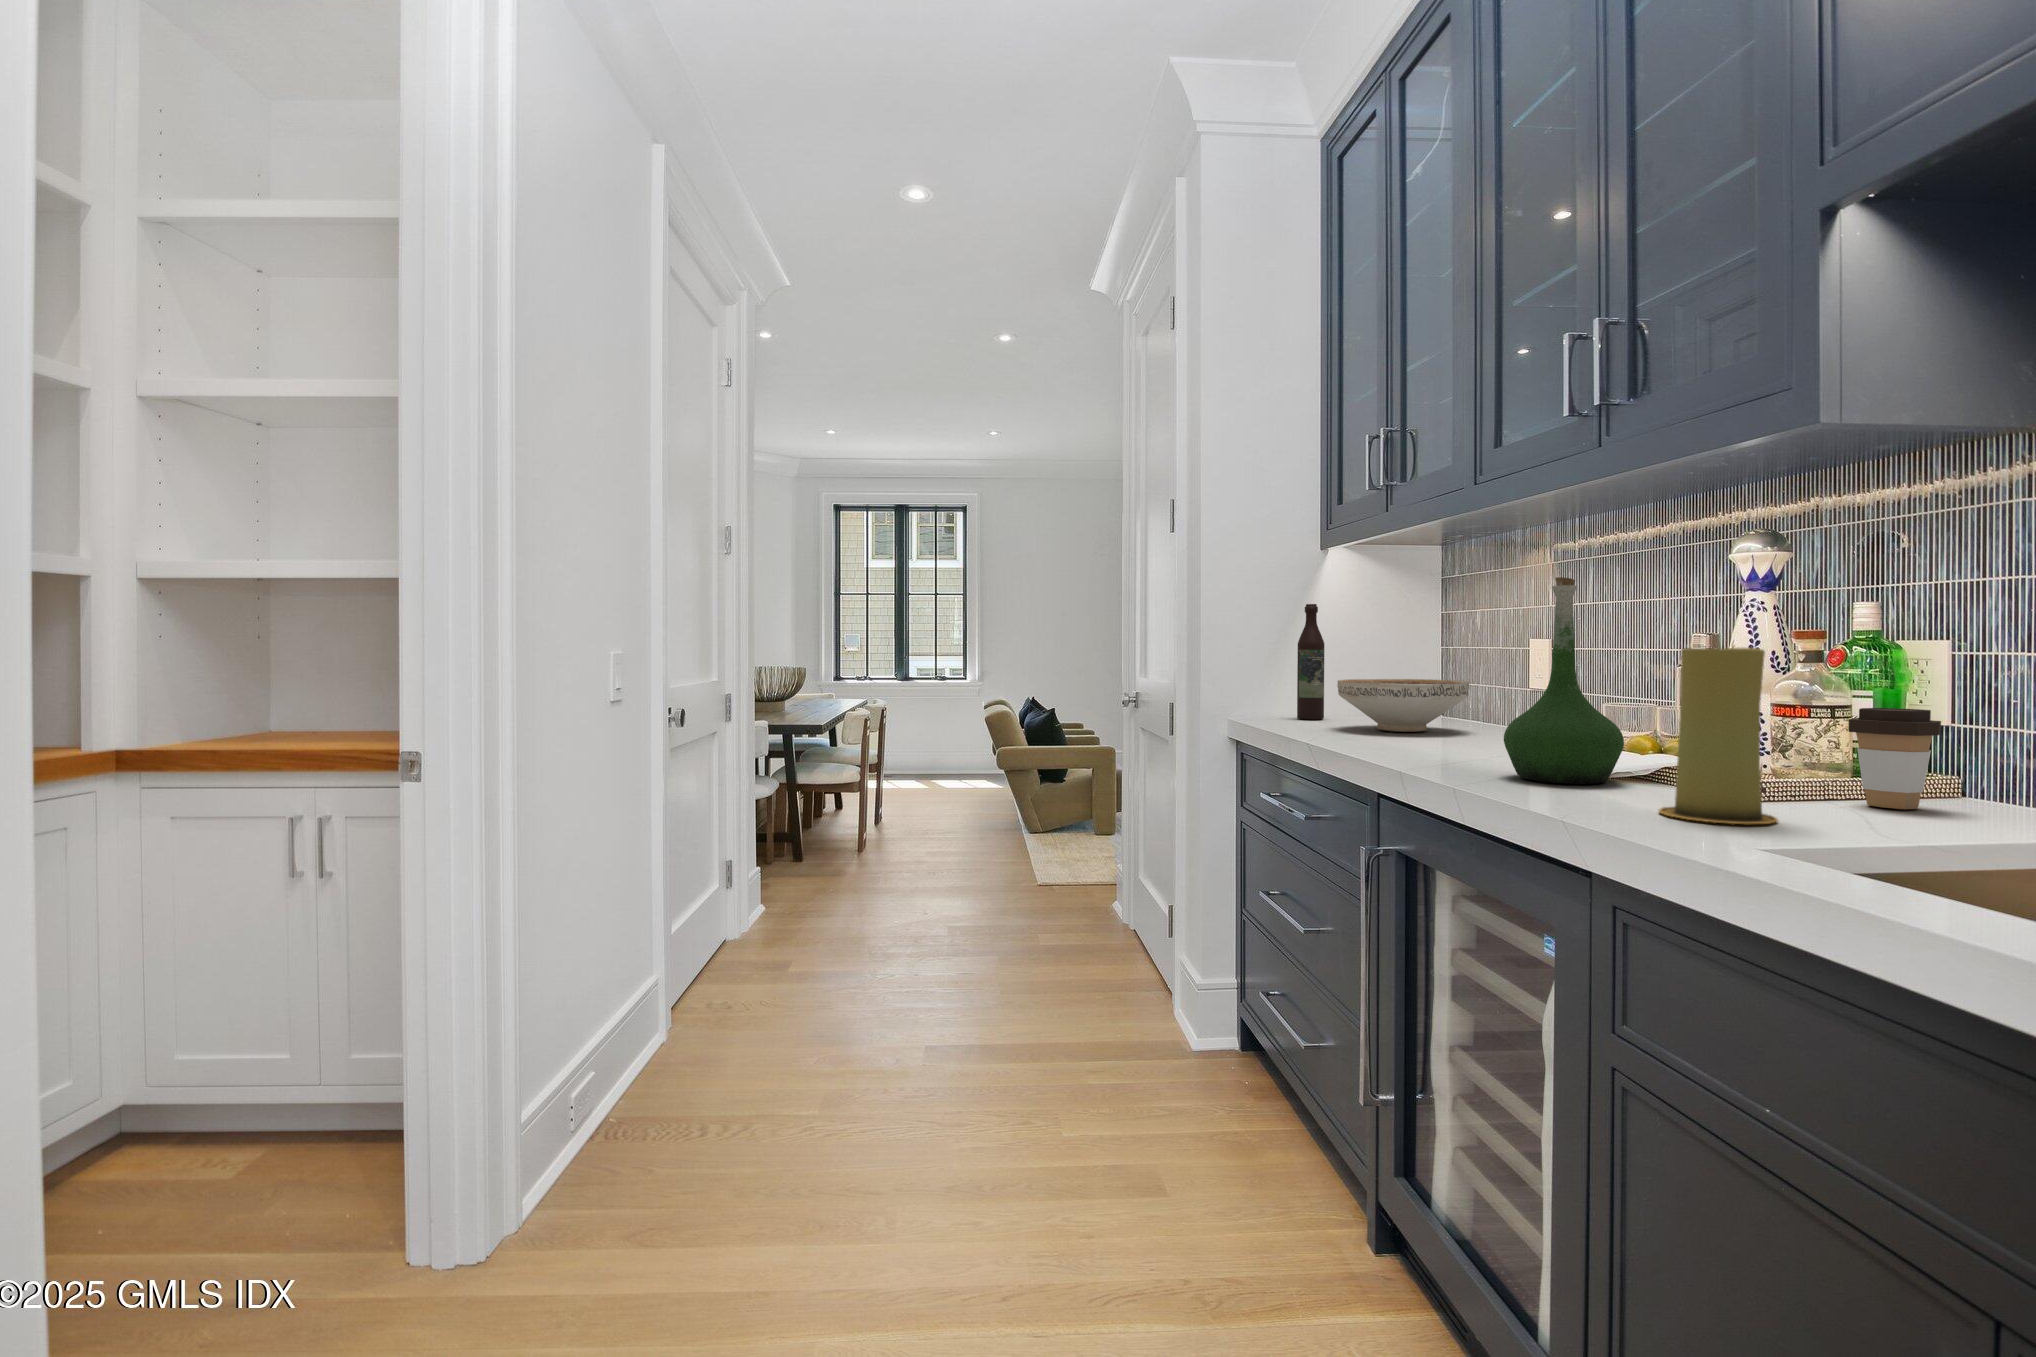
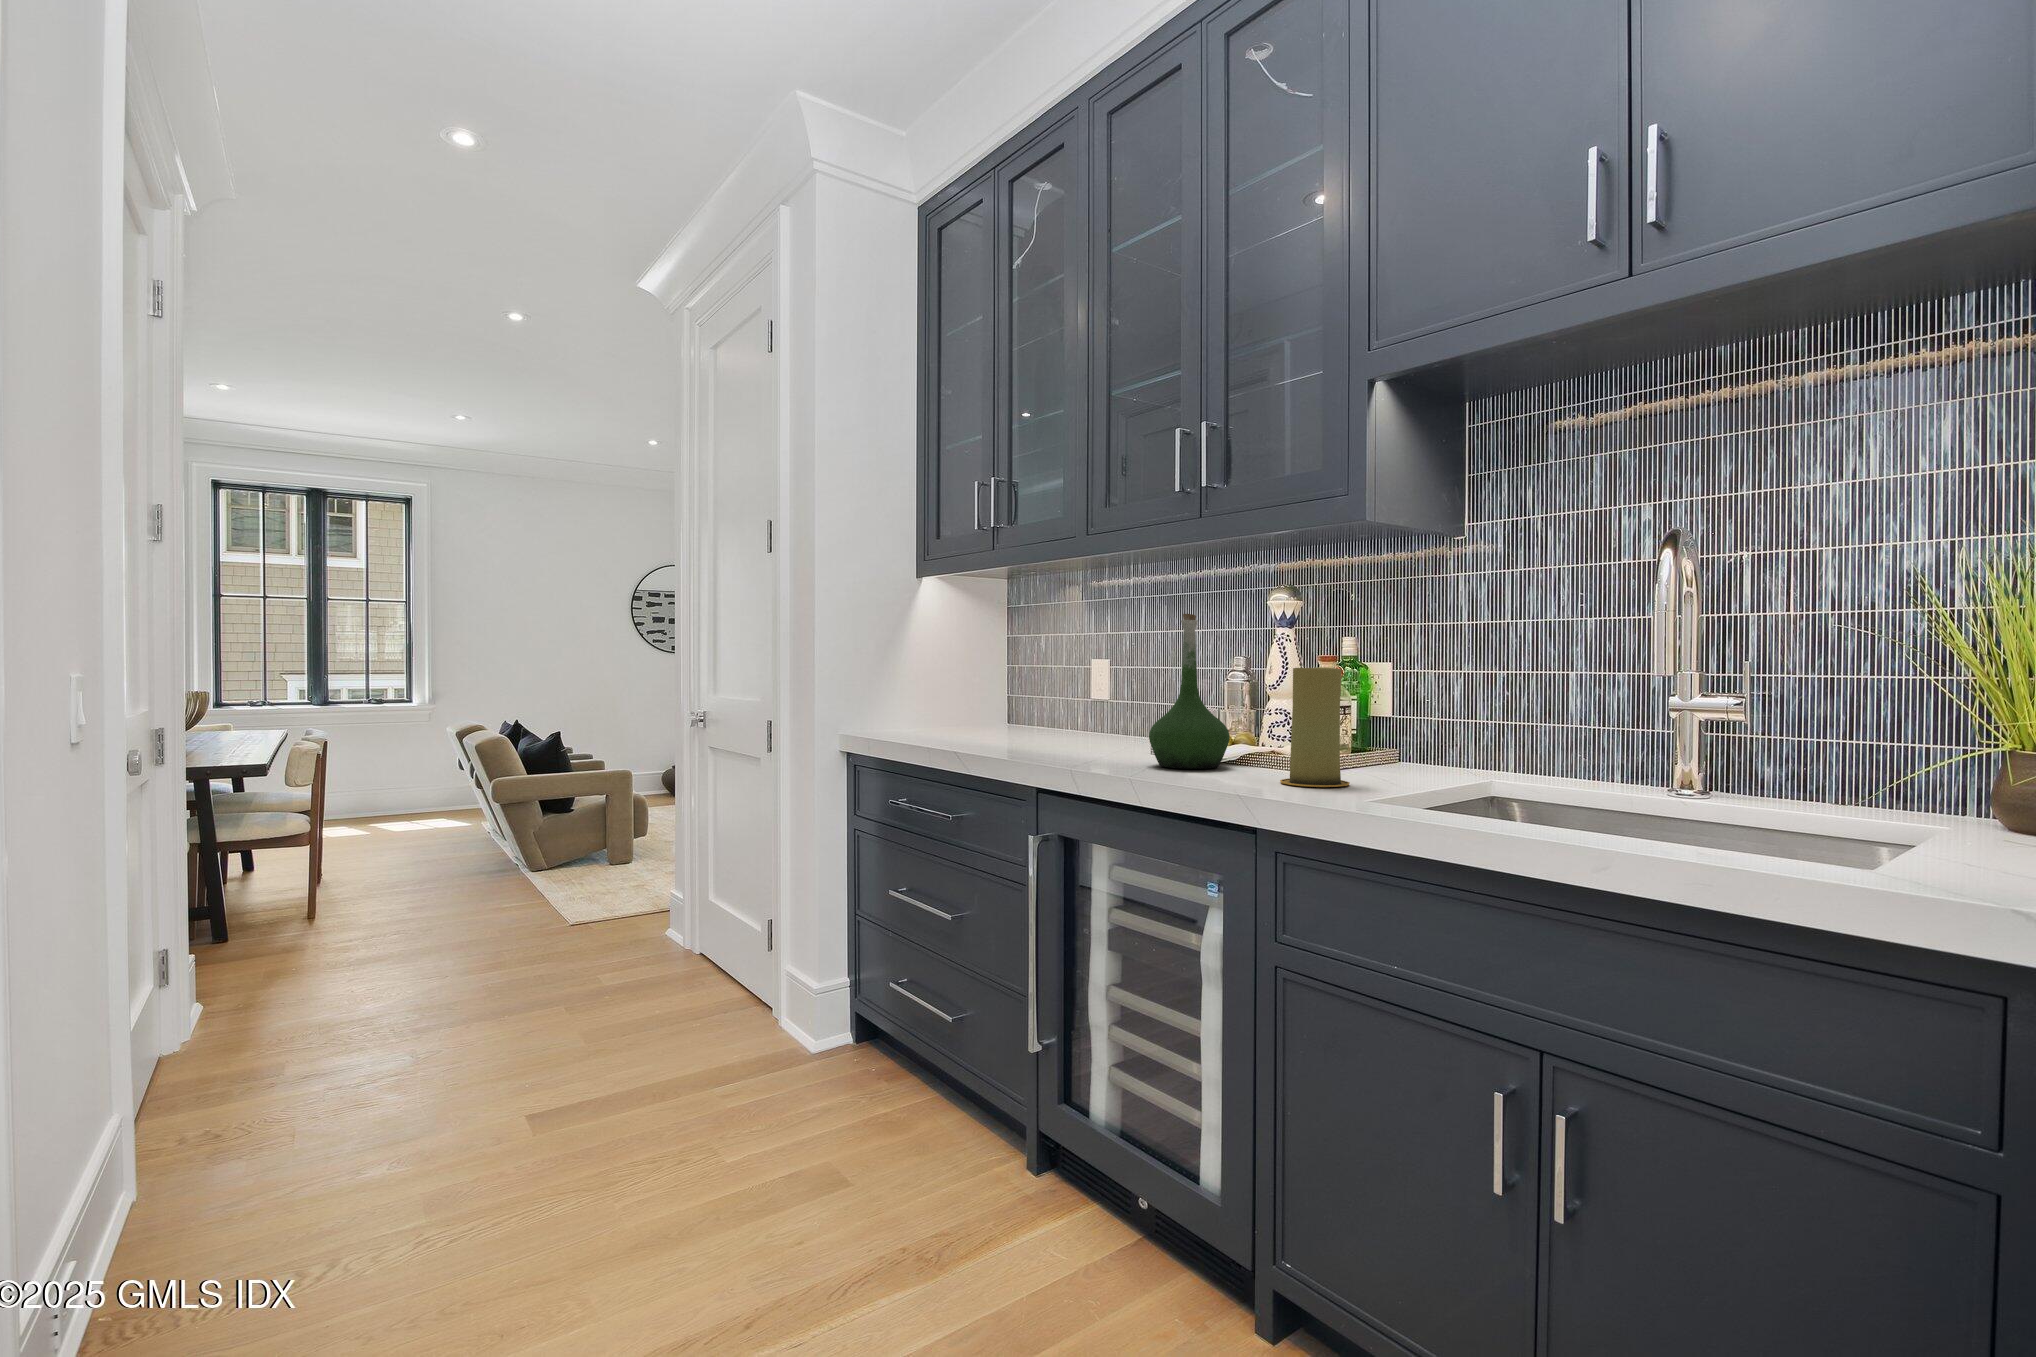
wine bottle: present [1297,604,1324,719] -> none [907,626,931,730]
decorative bowl: present [1337,679,1469,732] -> none [959,693,1063,738]
coffee cup: present [1849,708,1941,809] -> none [1362,707,1409,772]

